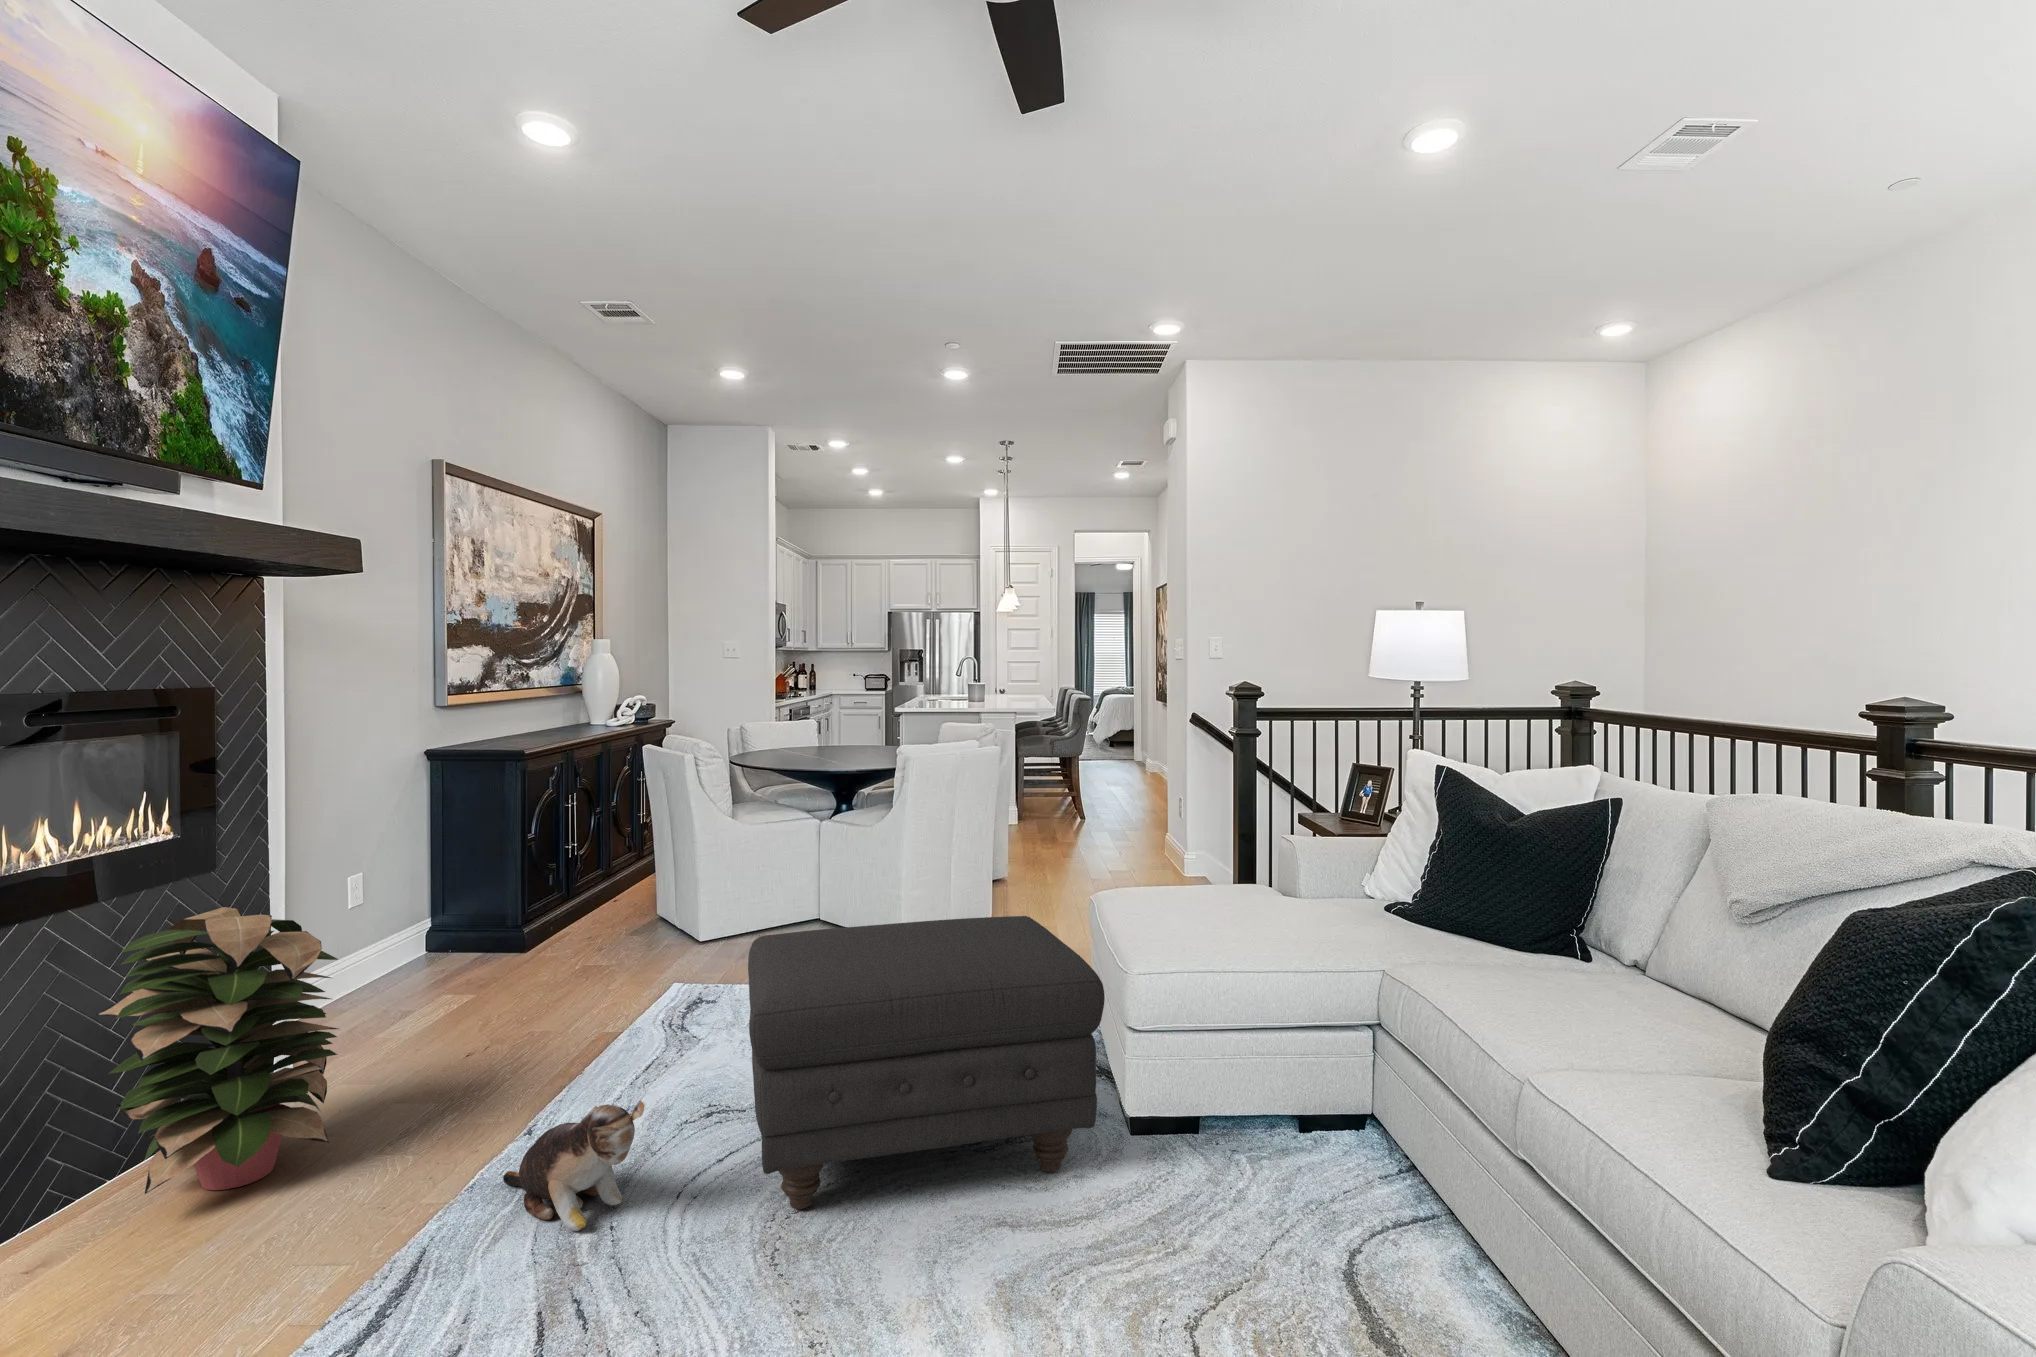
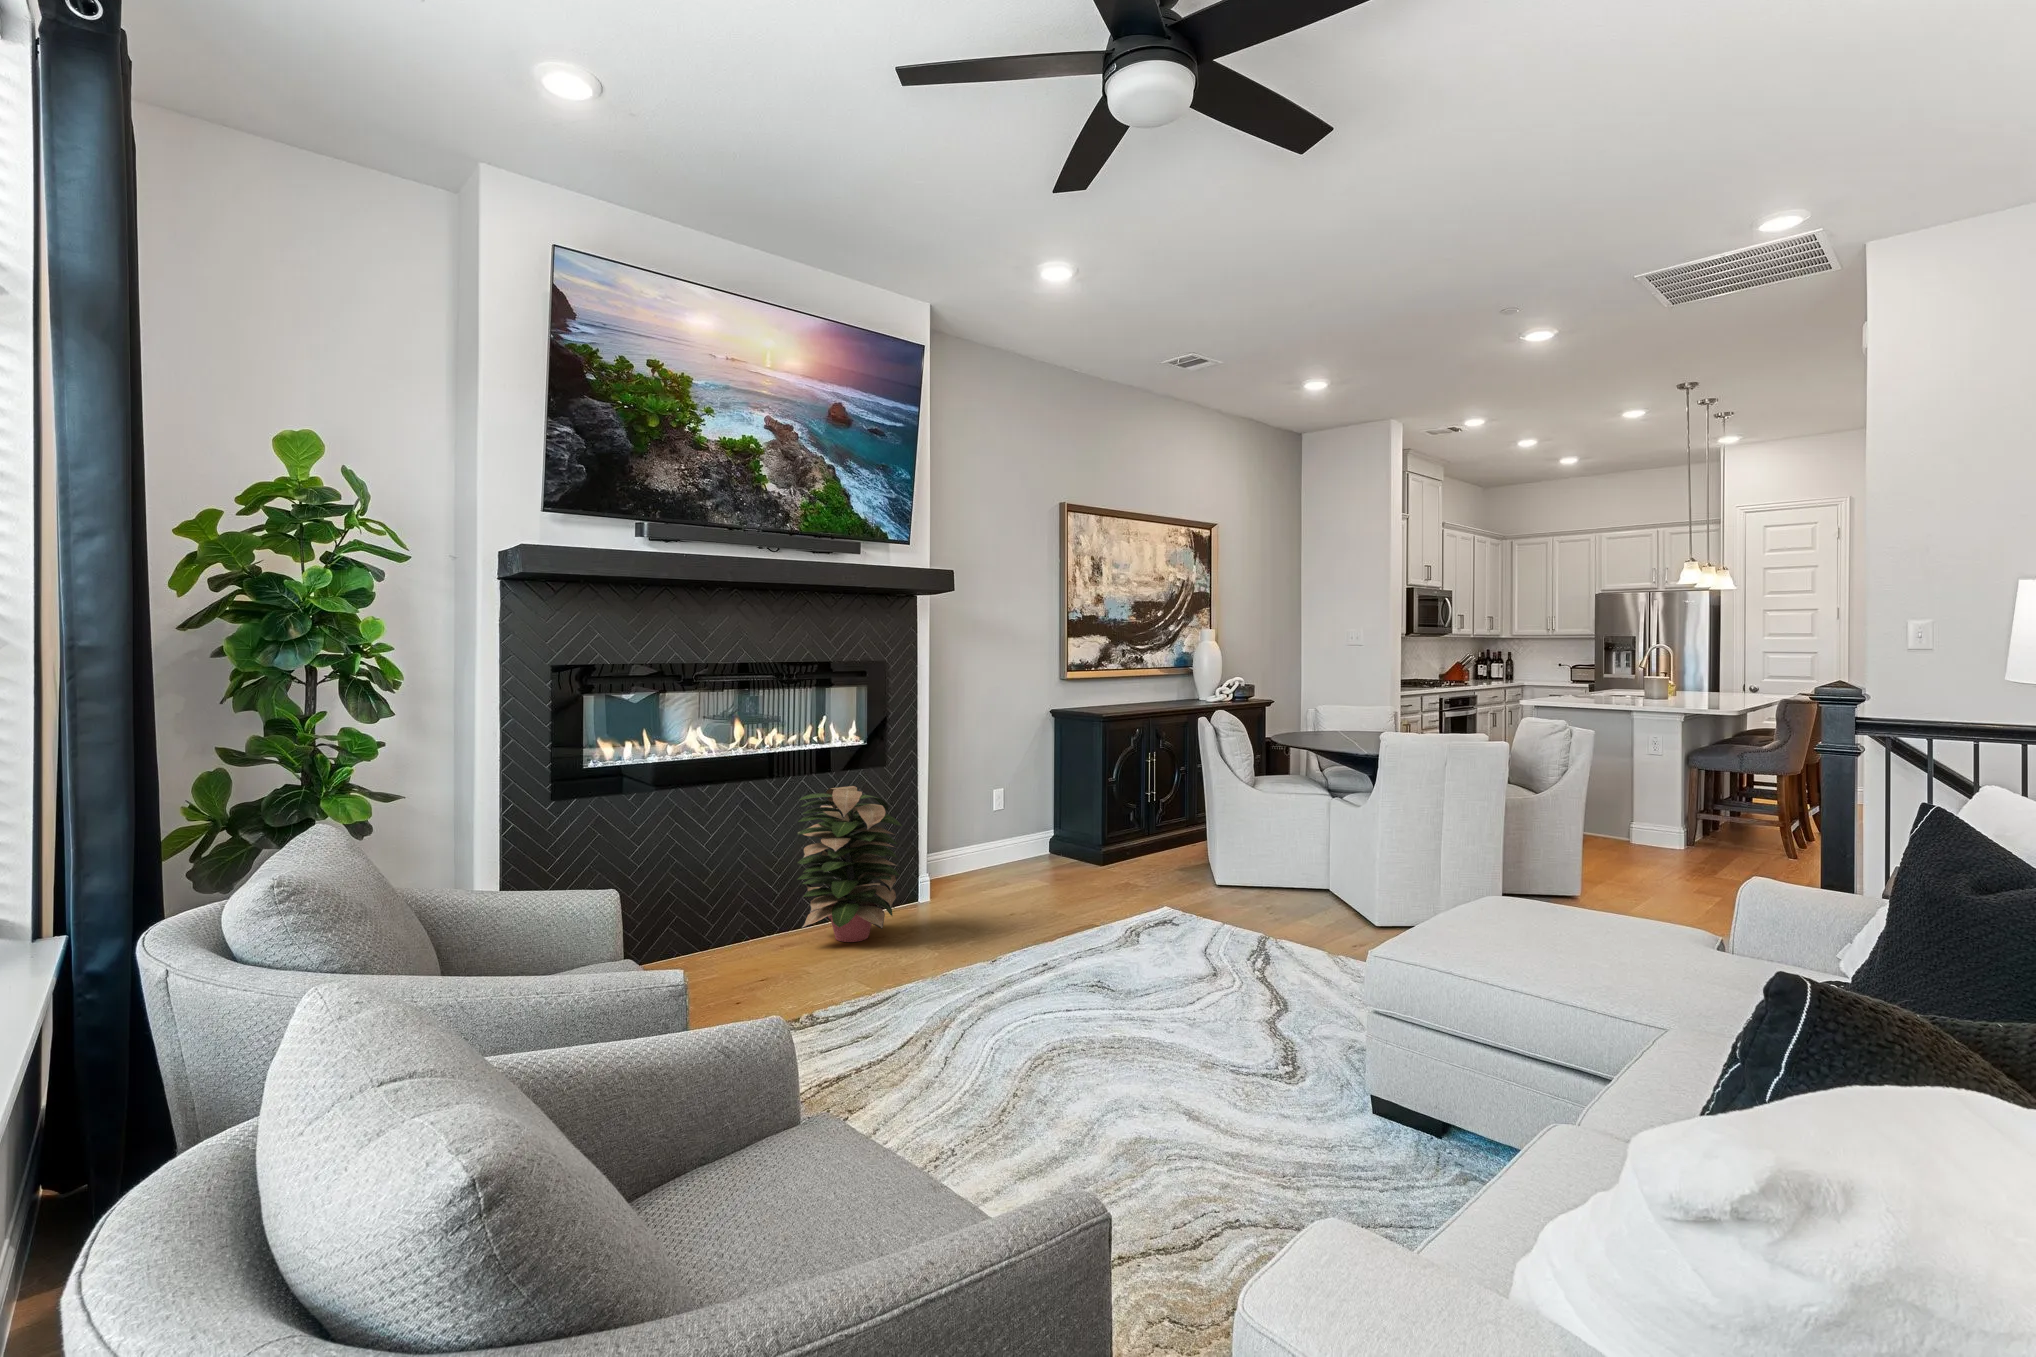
ottoman: present [748,916,1105,1209] -> none [1023,852,1331,1080]
plush toy: present [503,1101,644,1231] -> none [936,932,983,1007]

